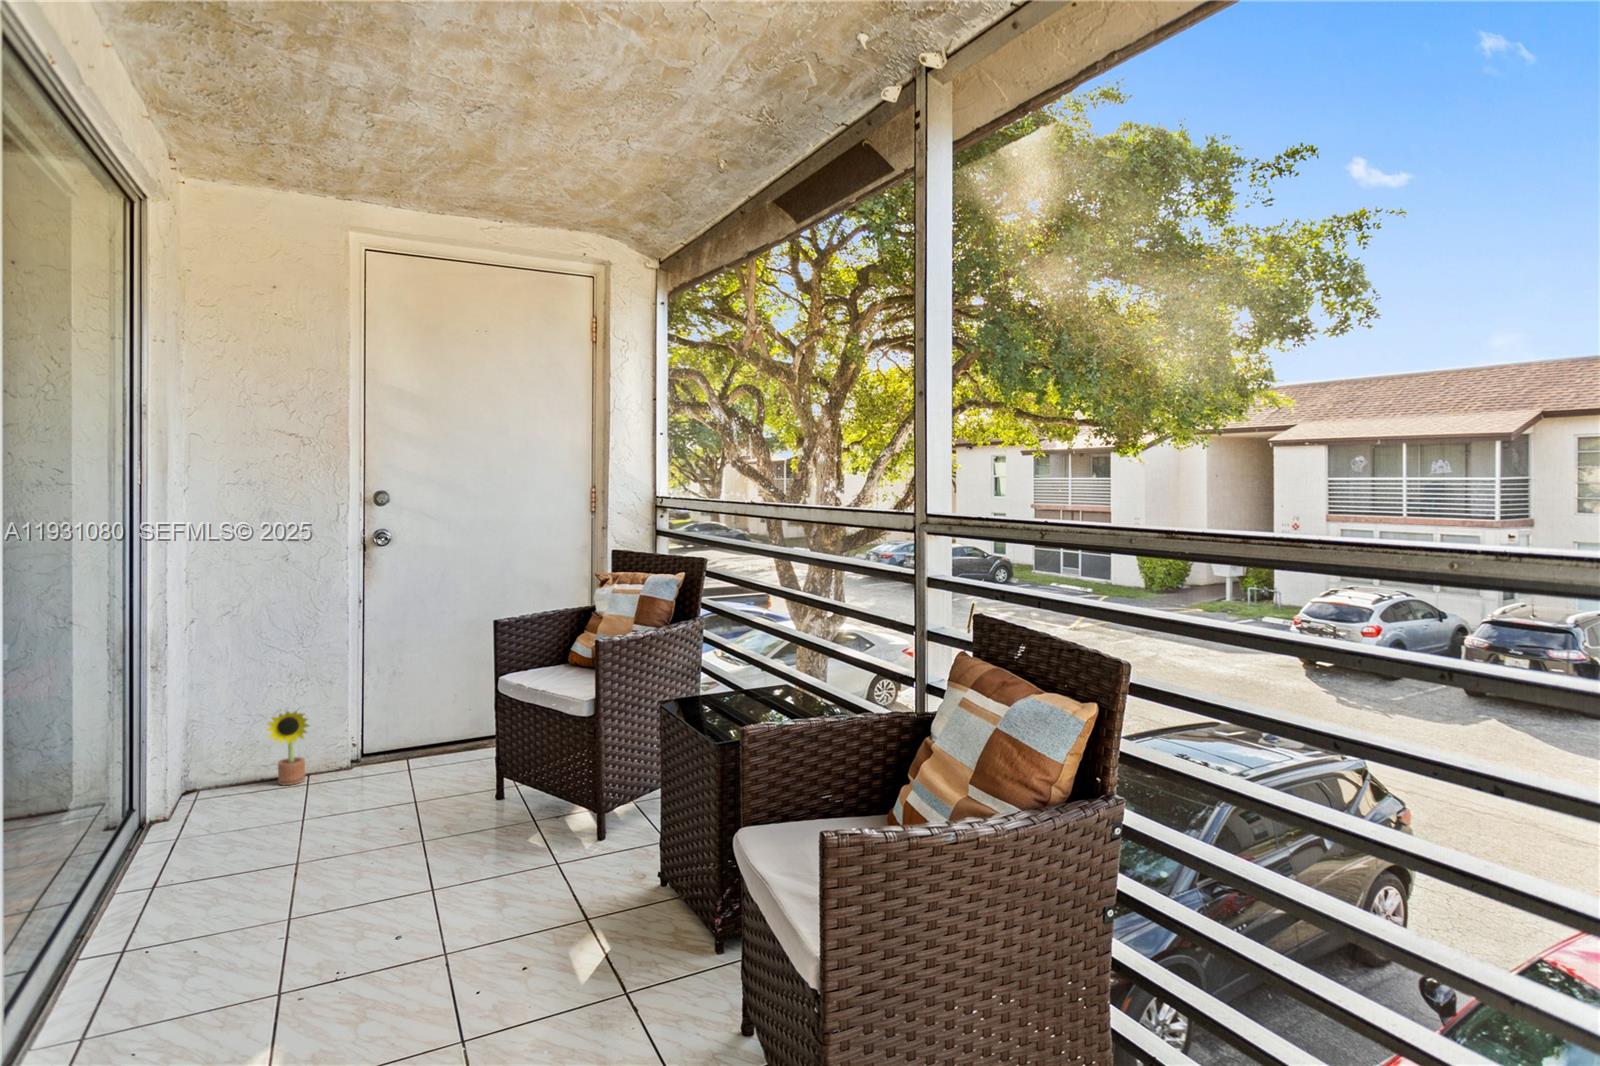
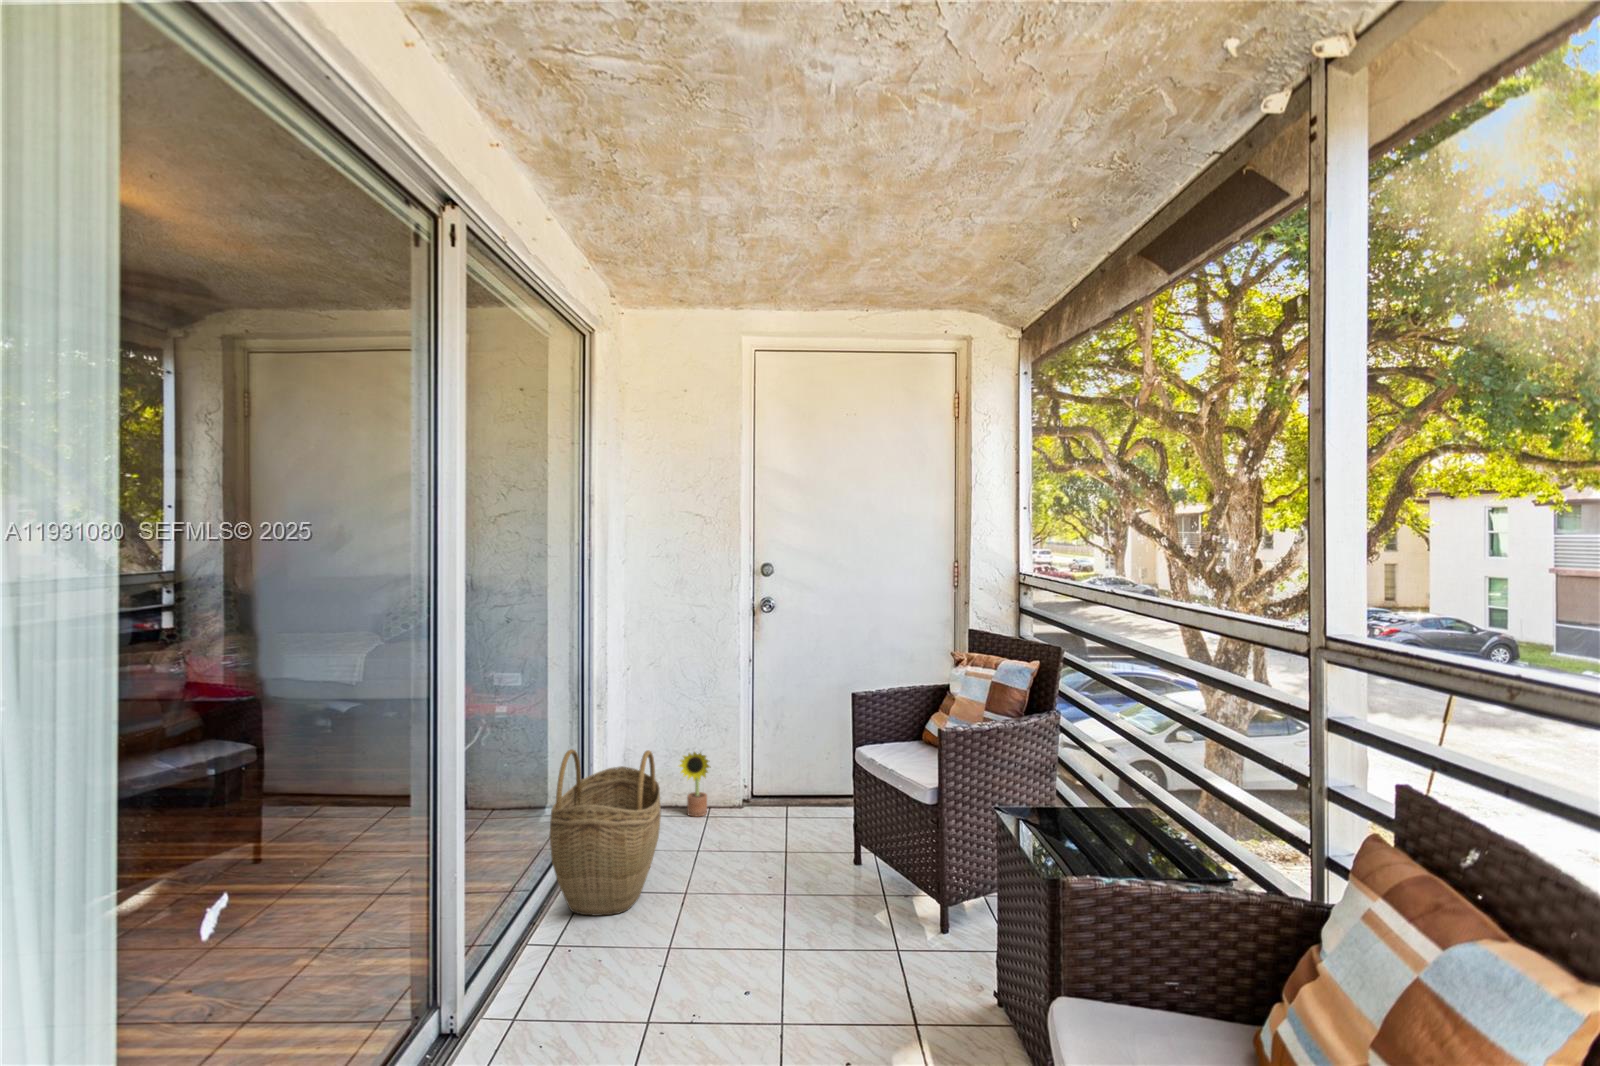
woven basket: none [105,706,262,911] -> present [550,749,661,916]

